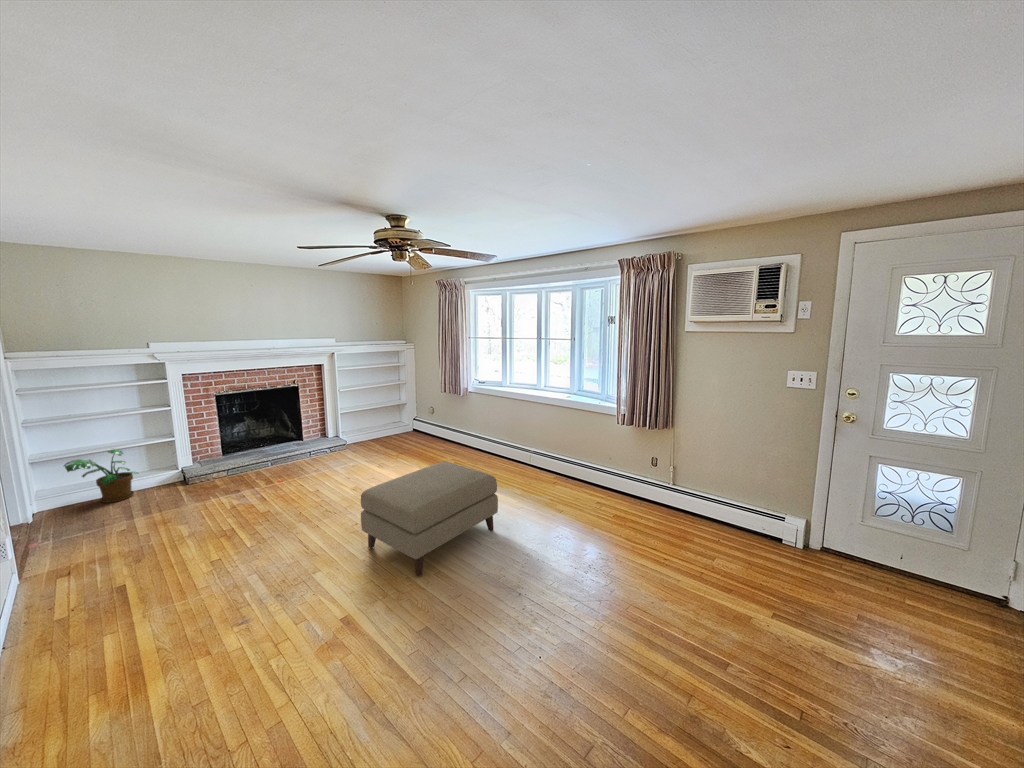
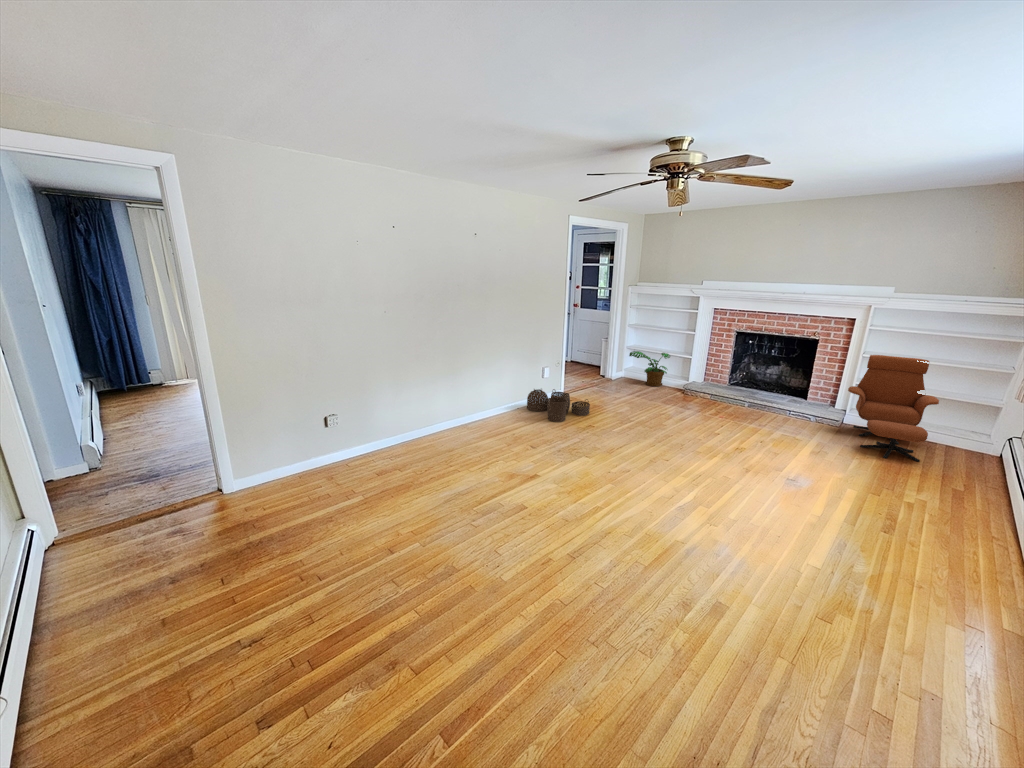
lounge chair: none [338,385,406,452] -> present [848,355,939,462]
ottoman: present [361,461,498,577] -> none [589,416,747,541]
woven basket: none [16,546,172,644] -> present [527,389,590,422]

